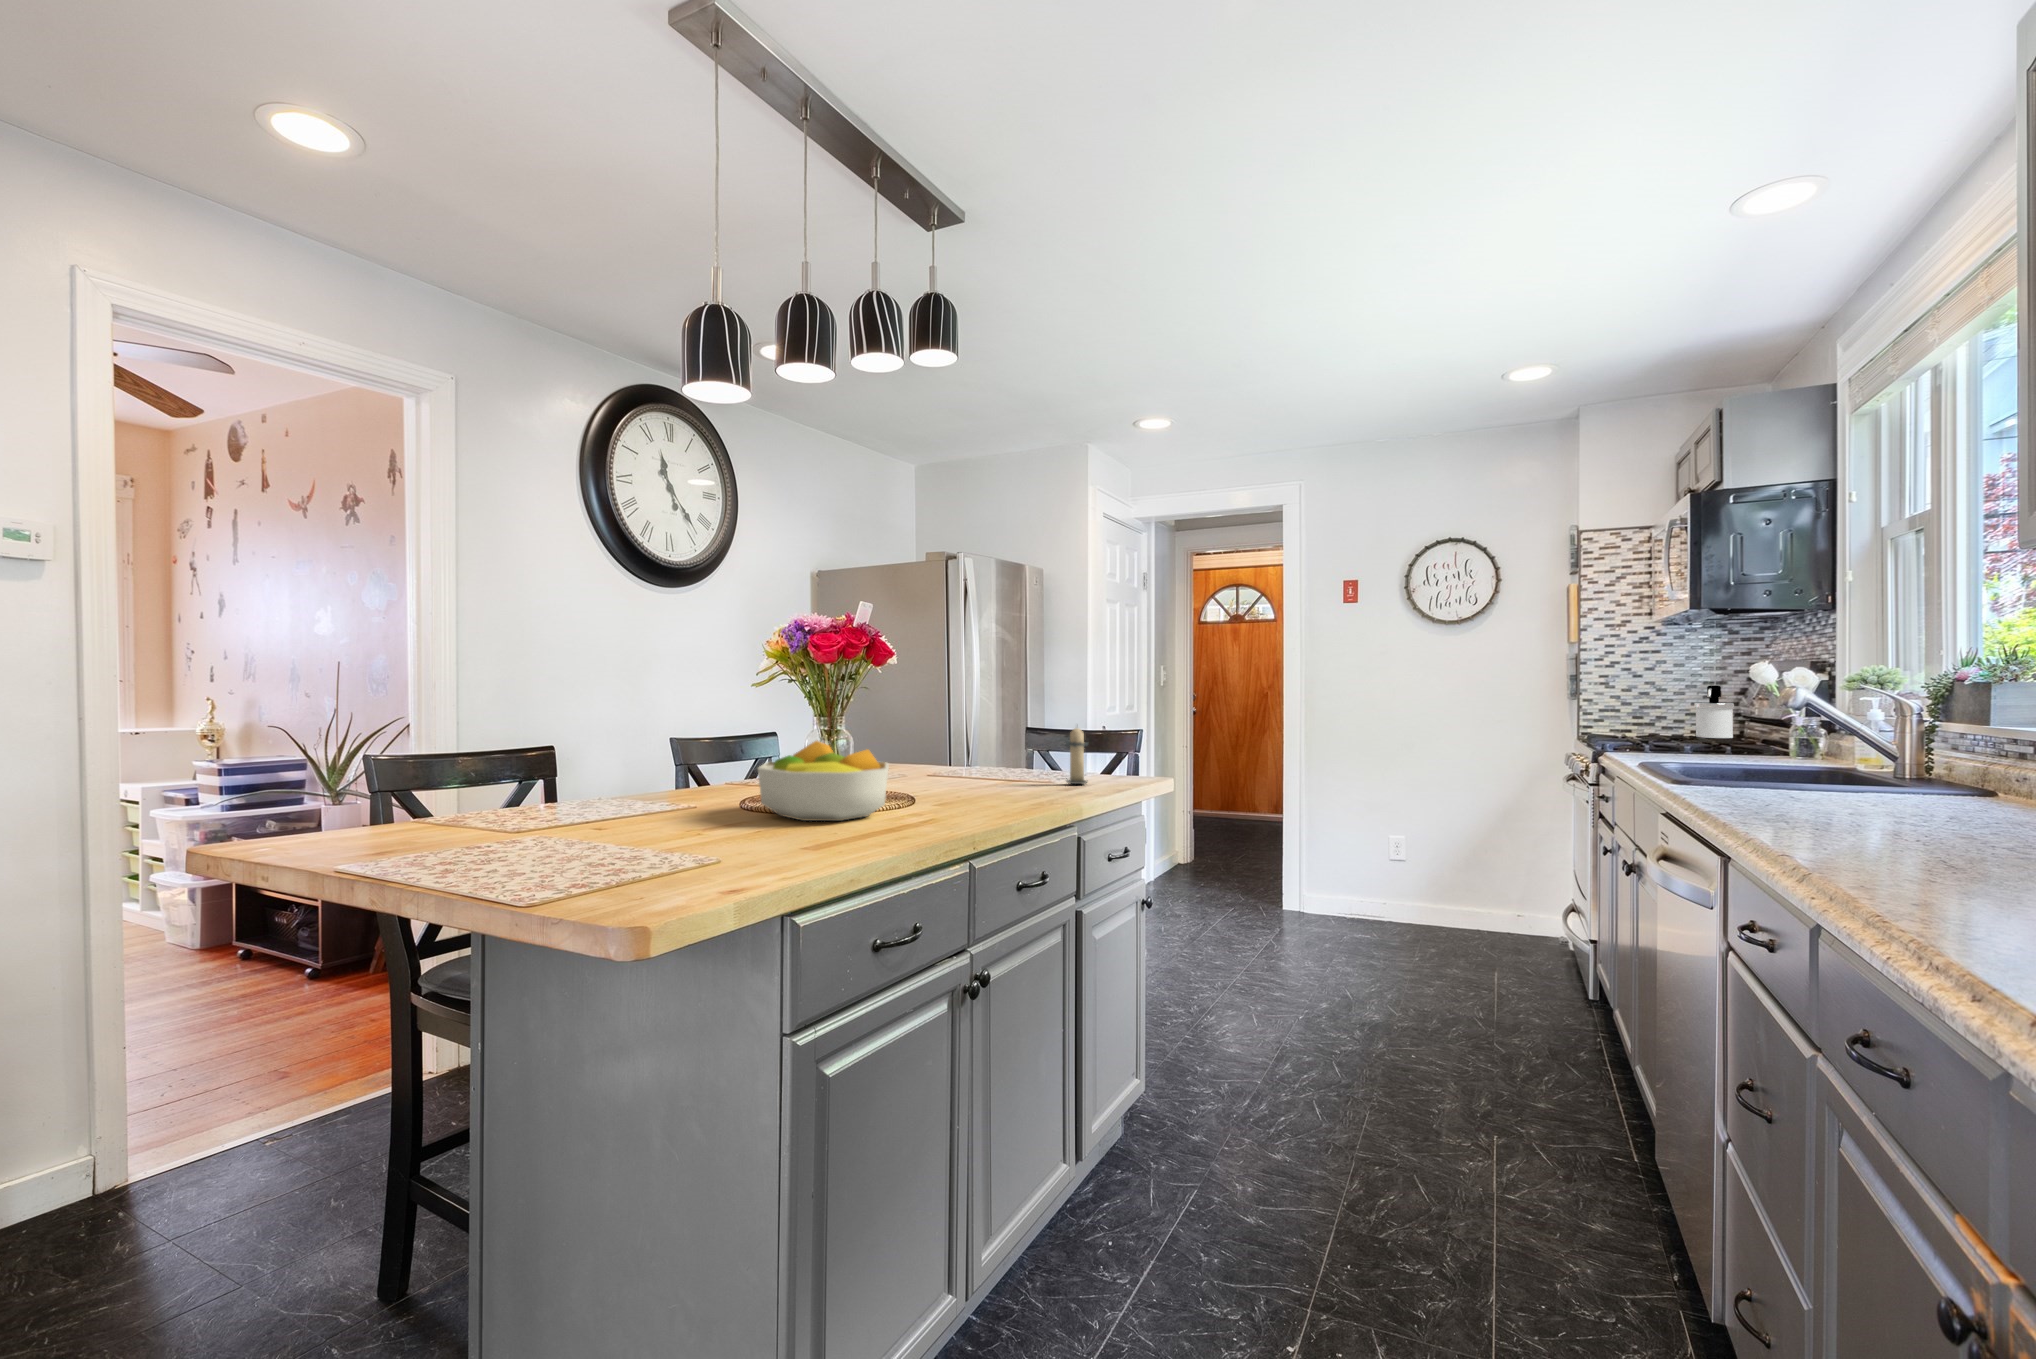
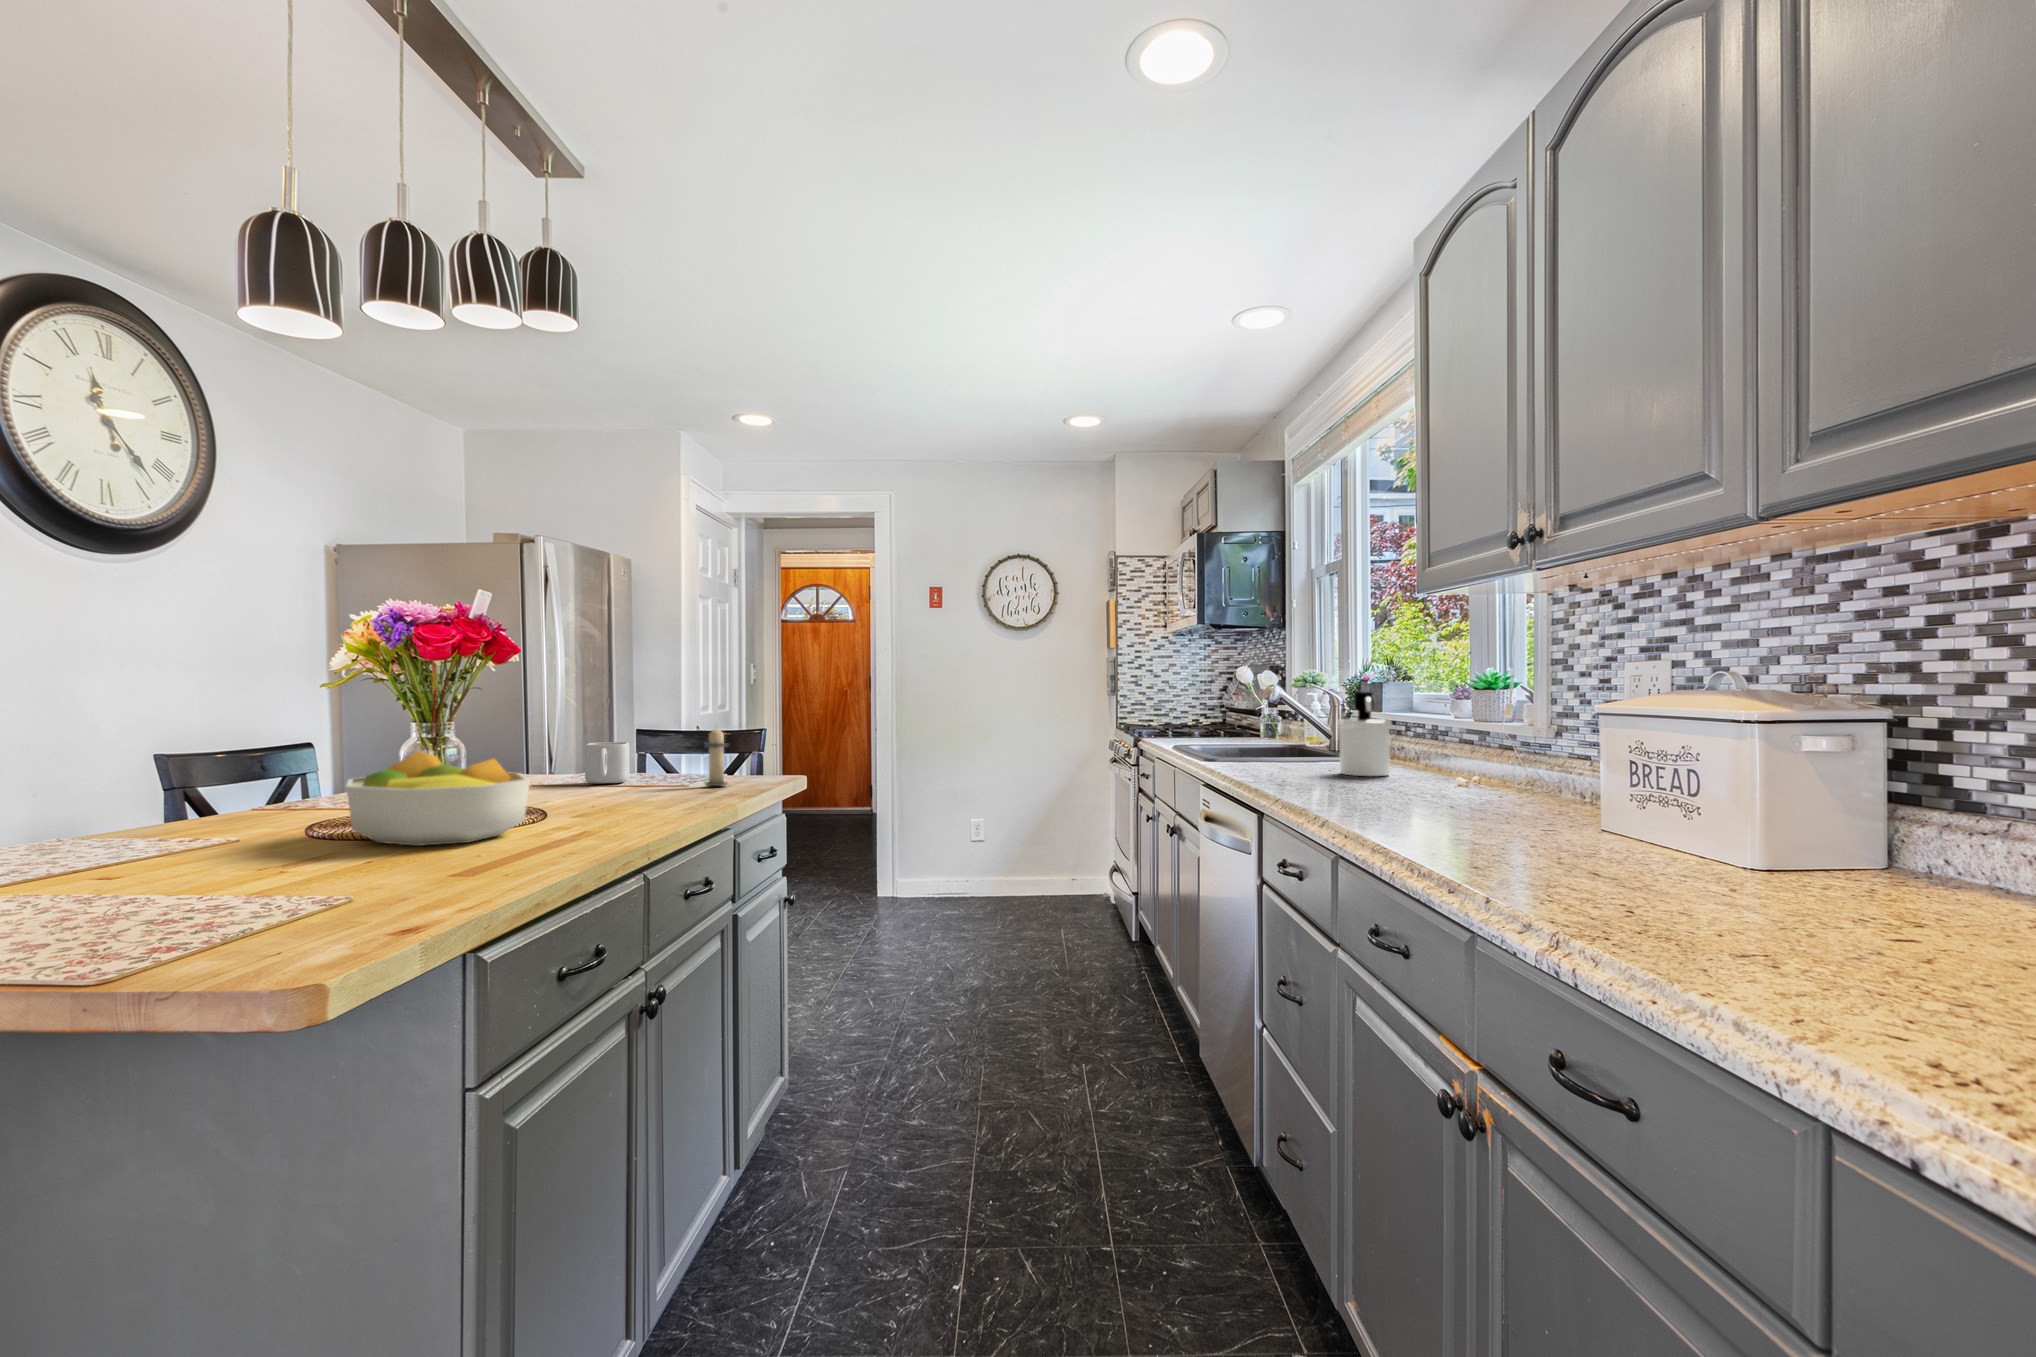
soap dispenser: present [1695,686,1734,738] -> present [1338,692,1391,776]
mug: none [970,738,1008,776] -> present [585,742,630,784]

